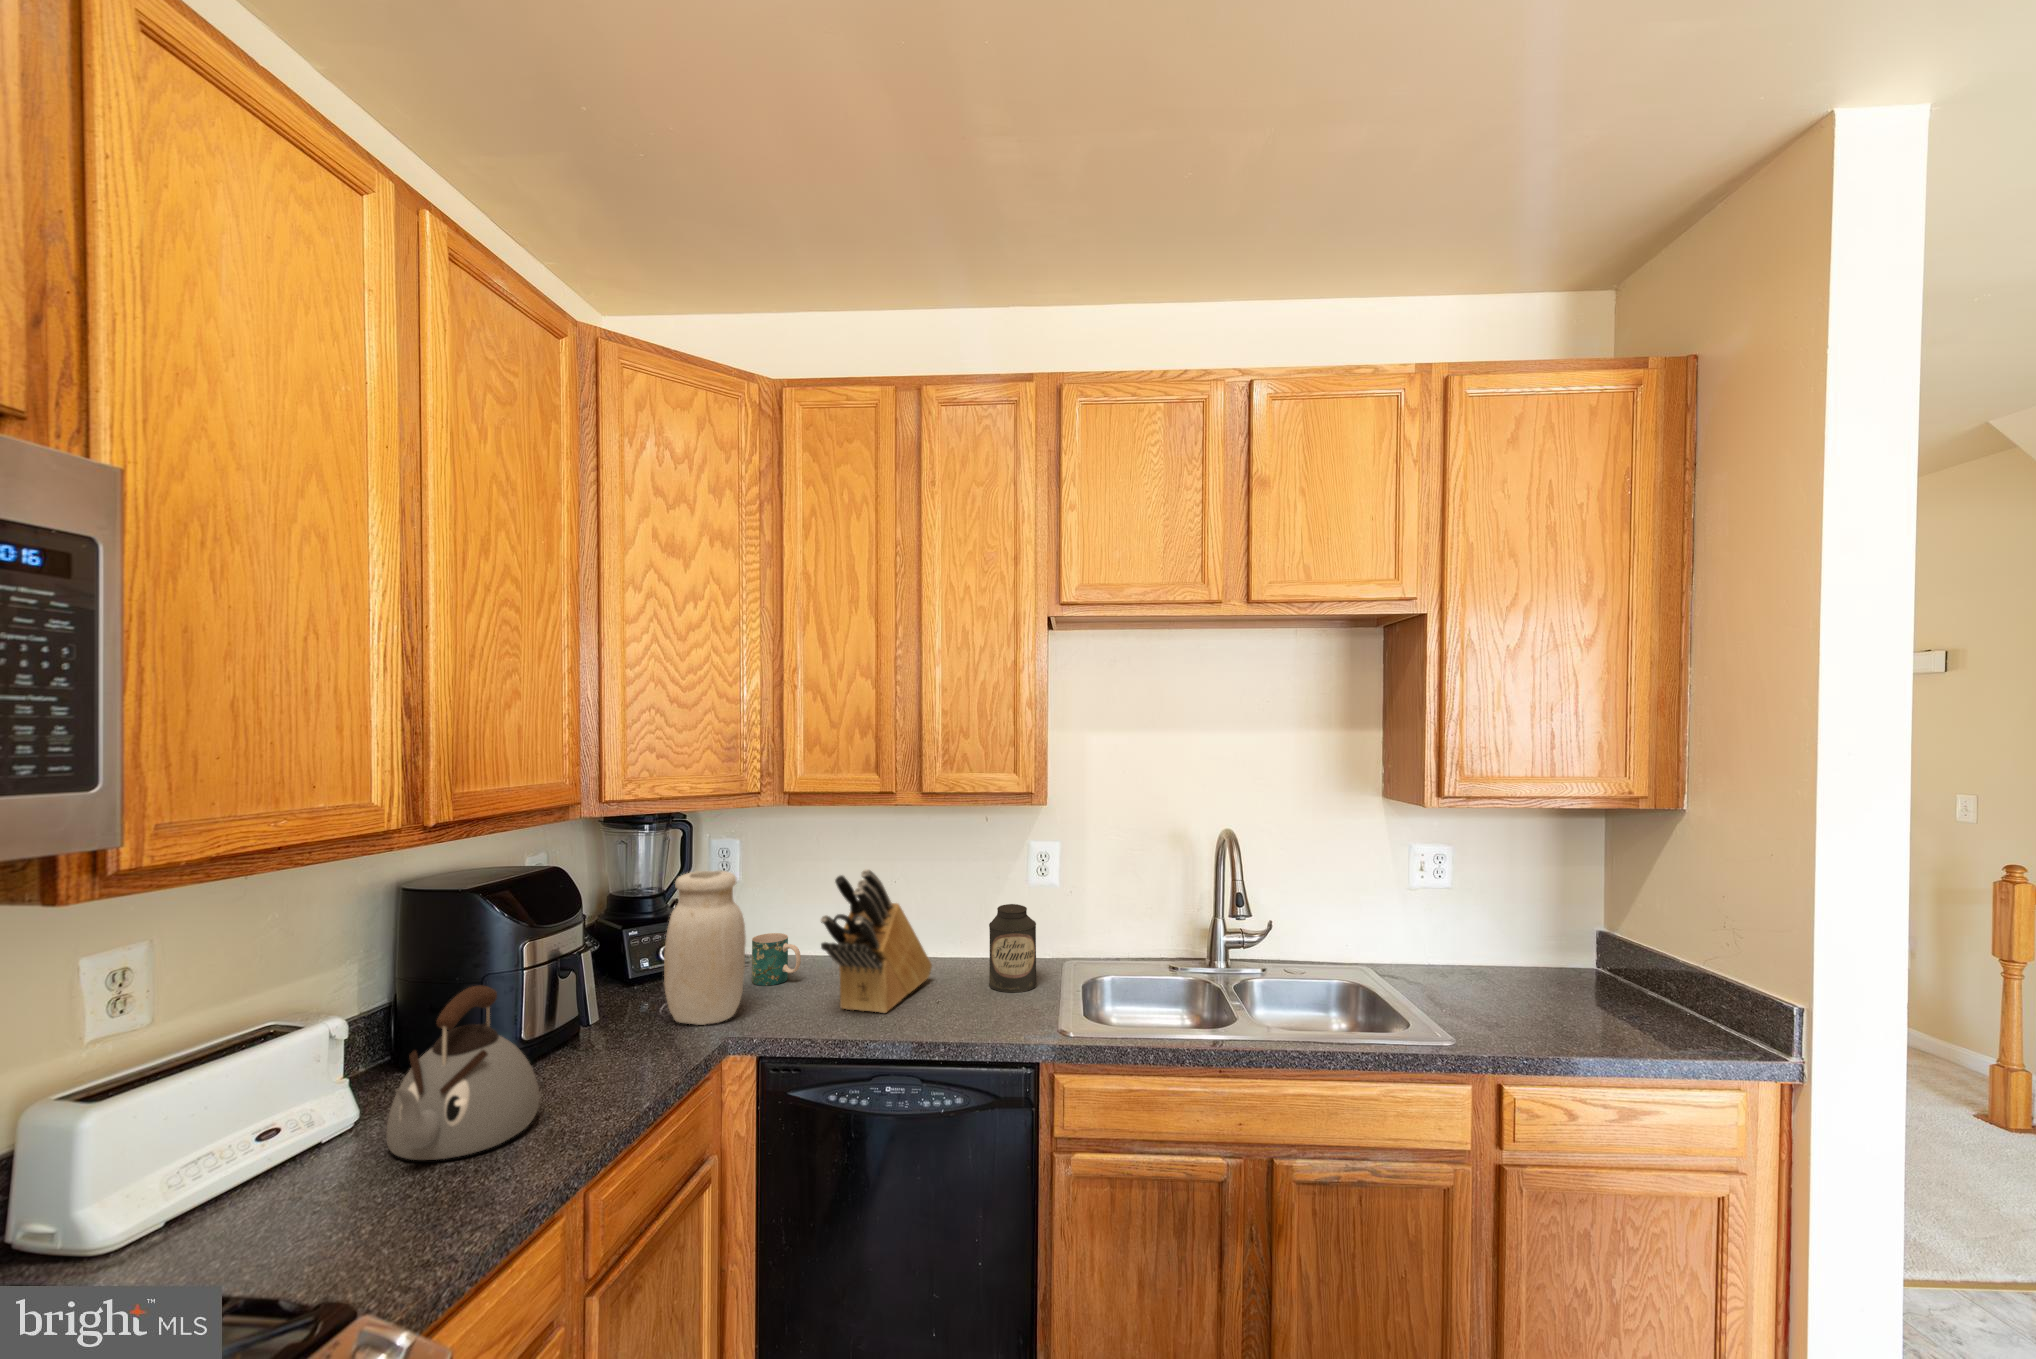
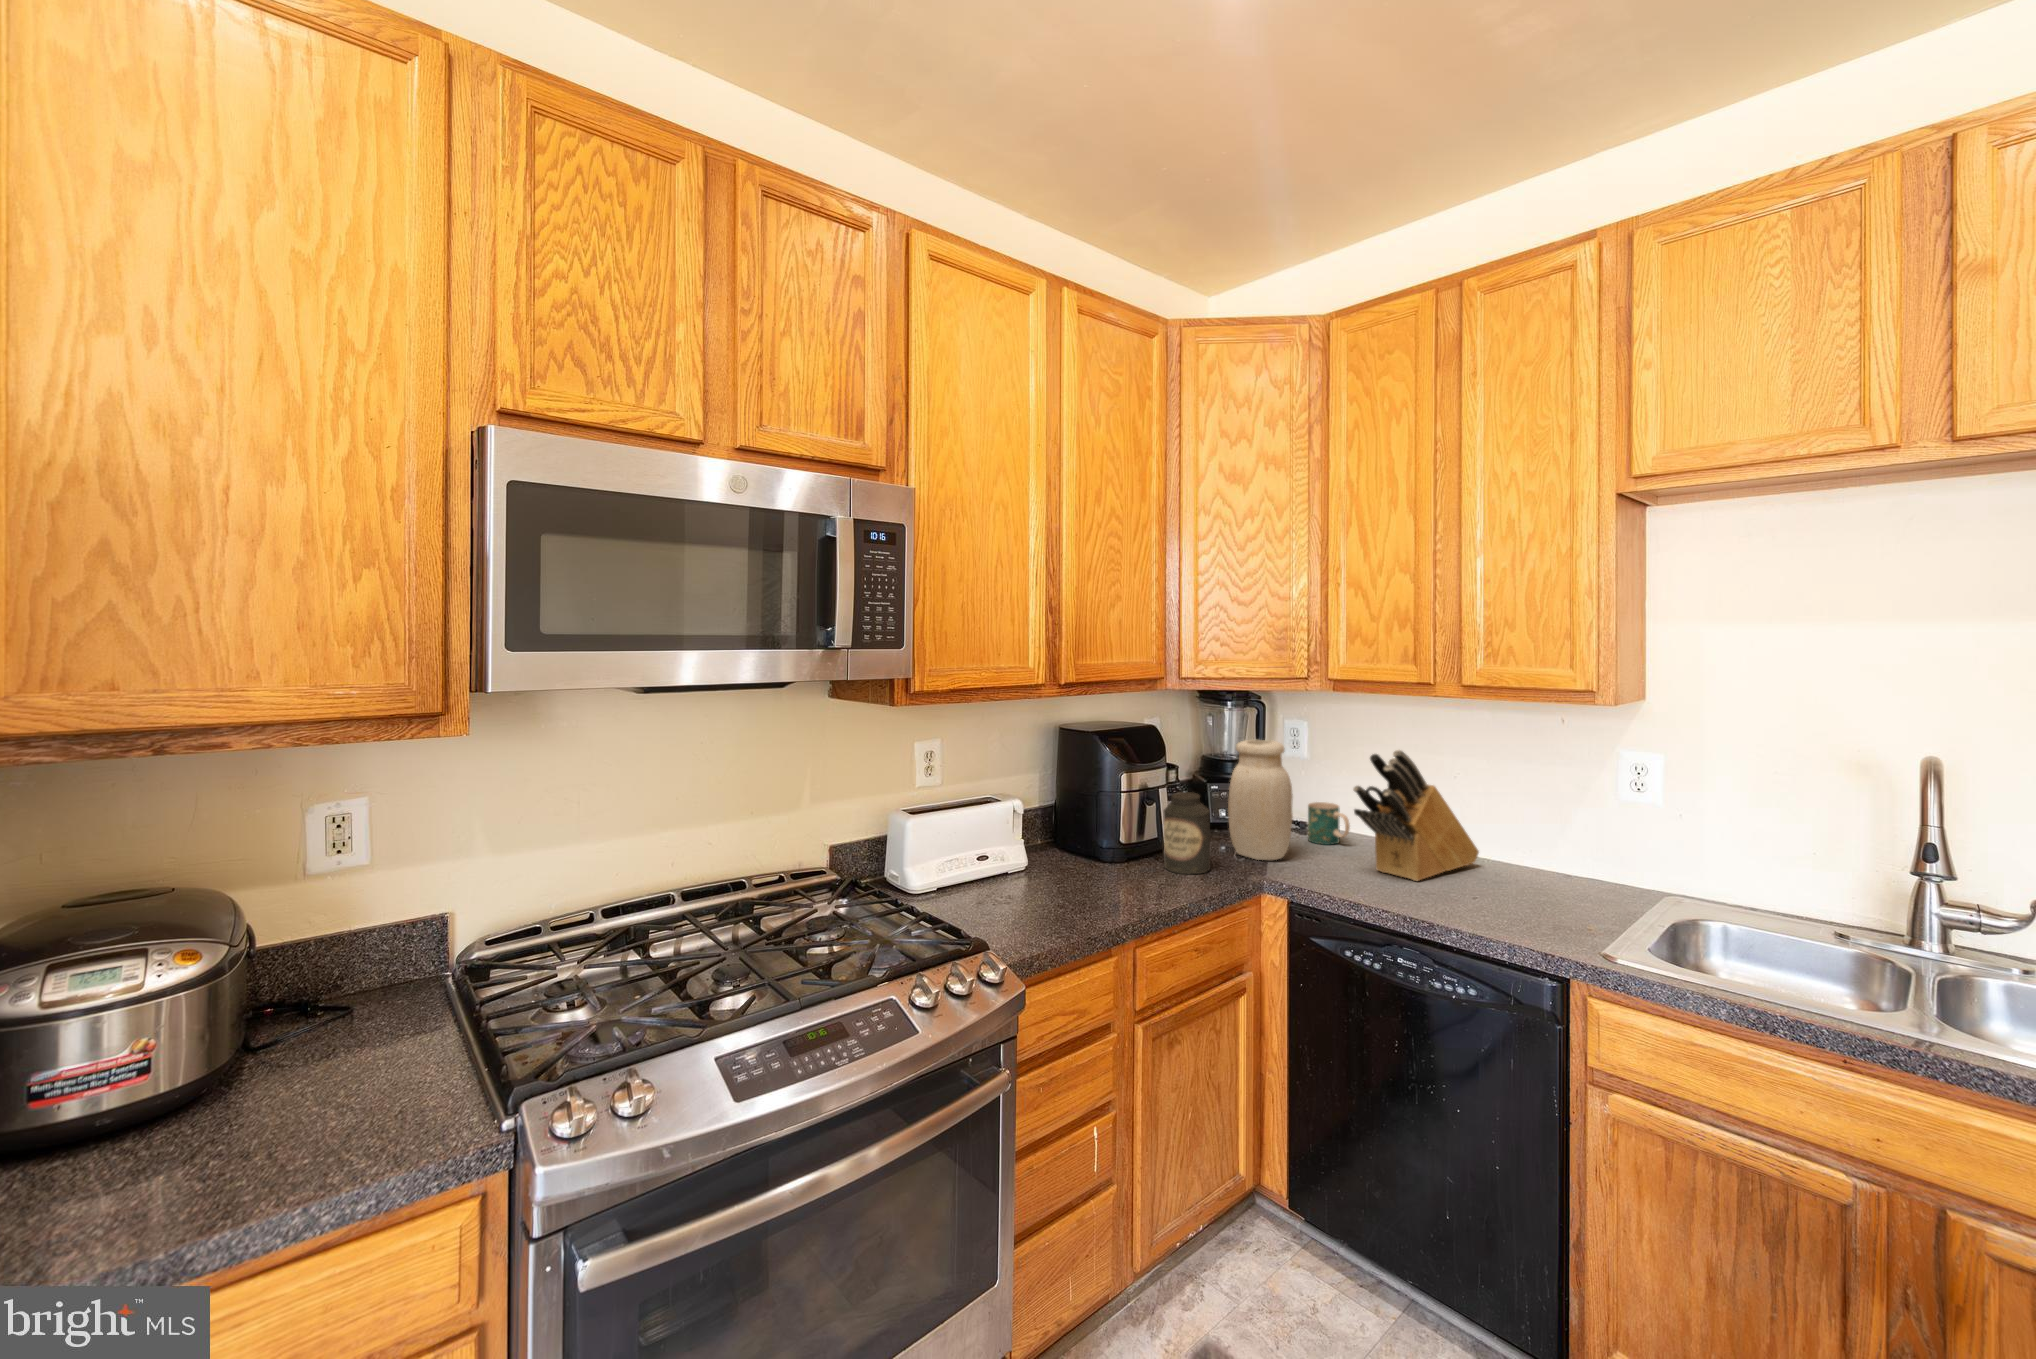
canister: present [989,904,1037,992] -> present [1163,792,1211,874]
kettle: present [386,986,540,1160] -> none [1042,792,1129,896]

